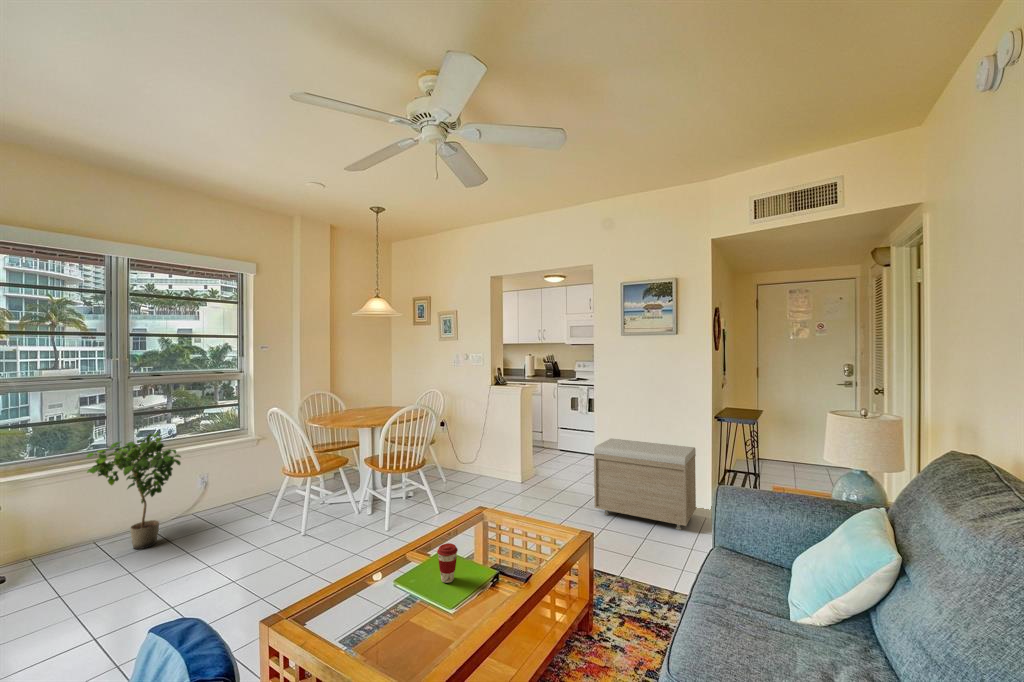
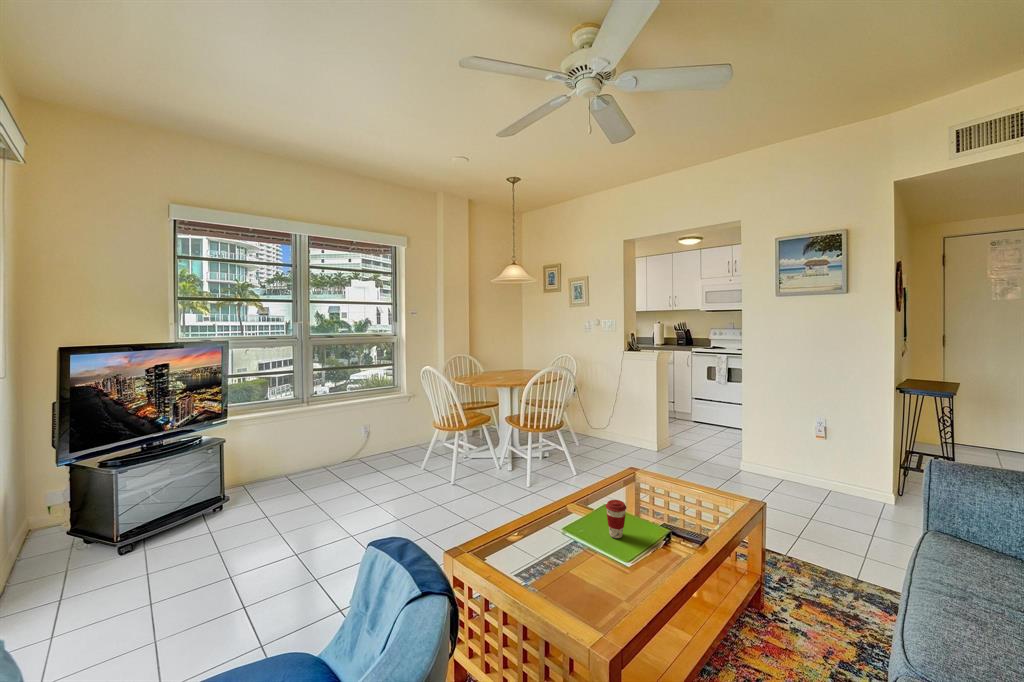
potted plant: present [87,432,181,549] -> none [291,385,357,481]
storage bench: present [594,438,696,530] -> none [744,410,873,514]

